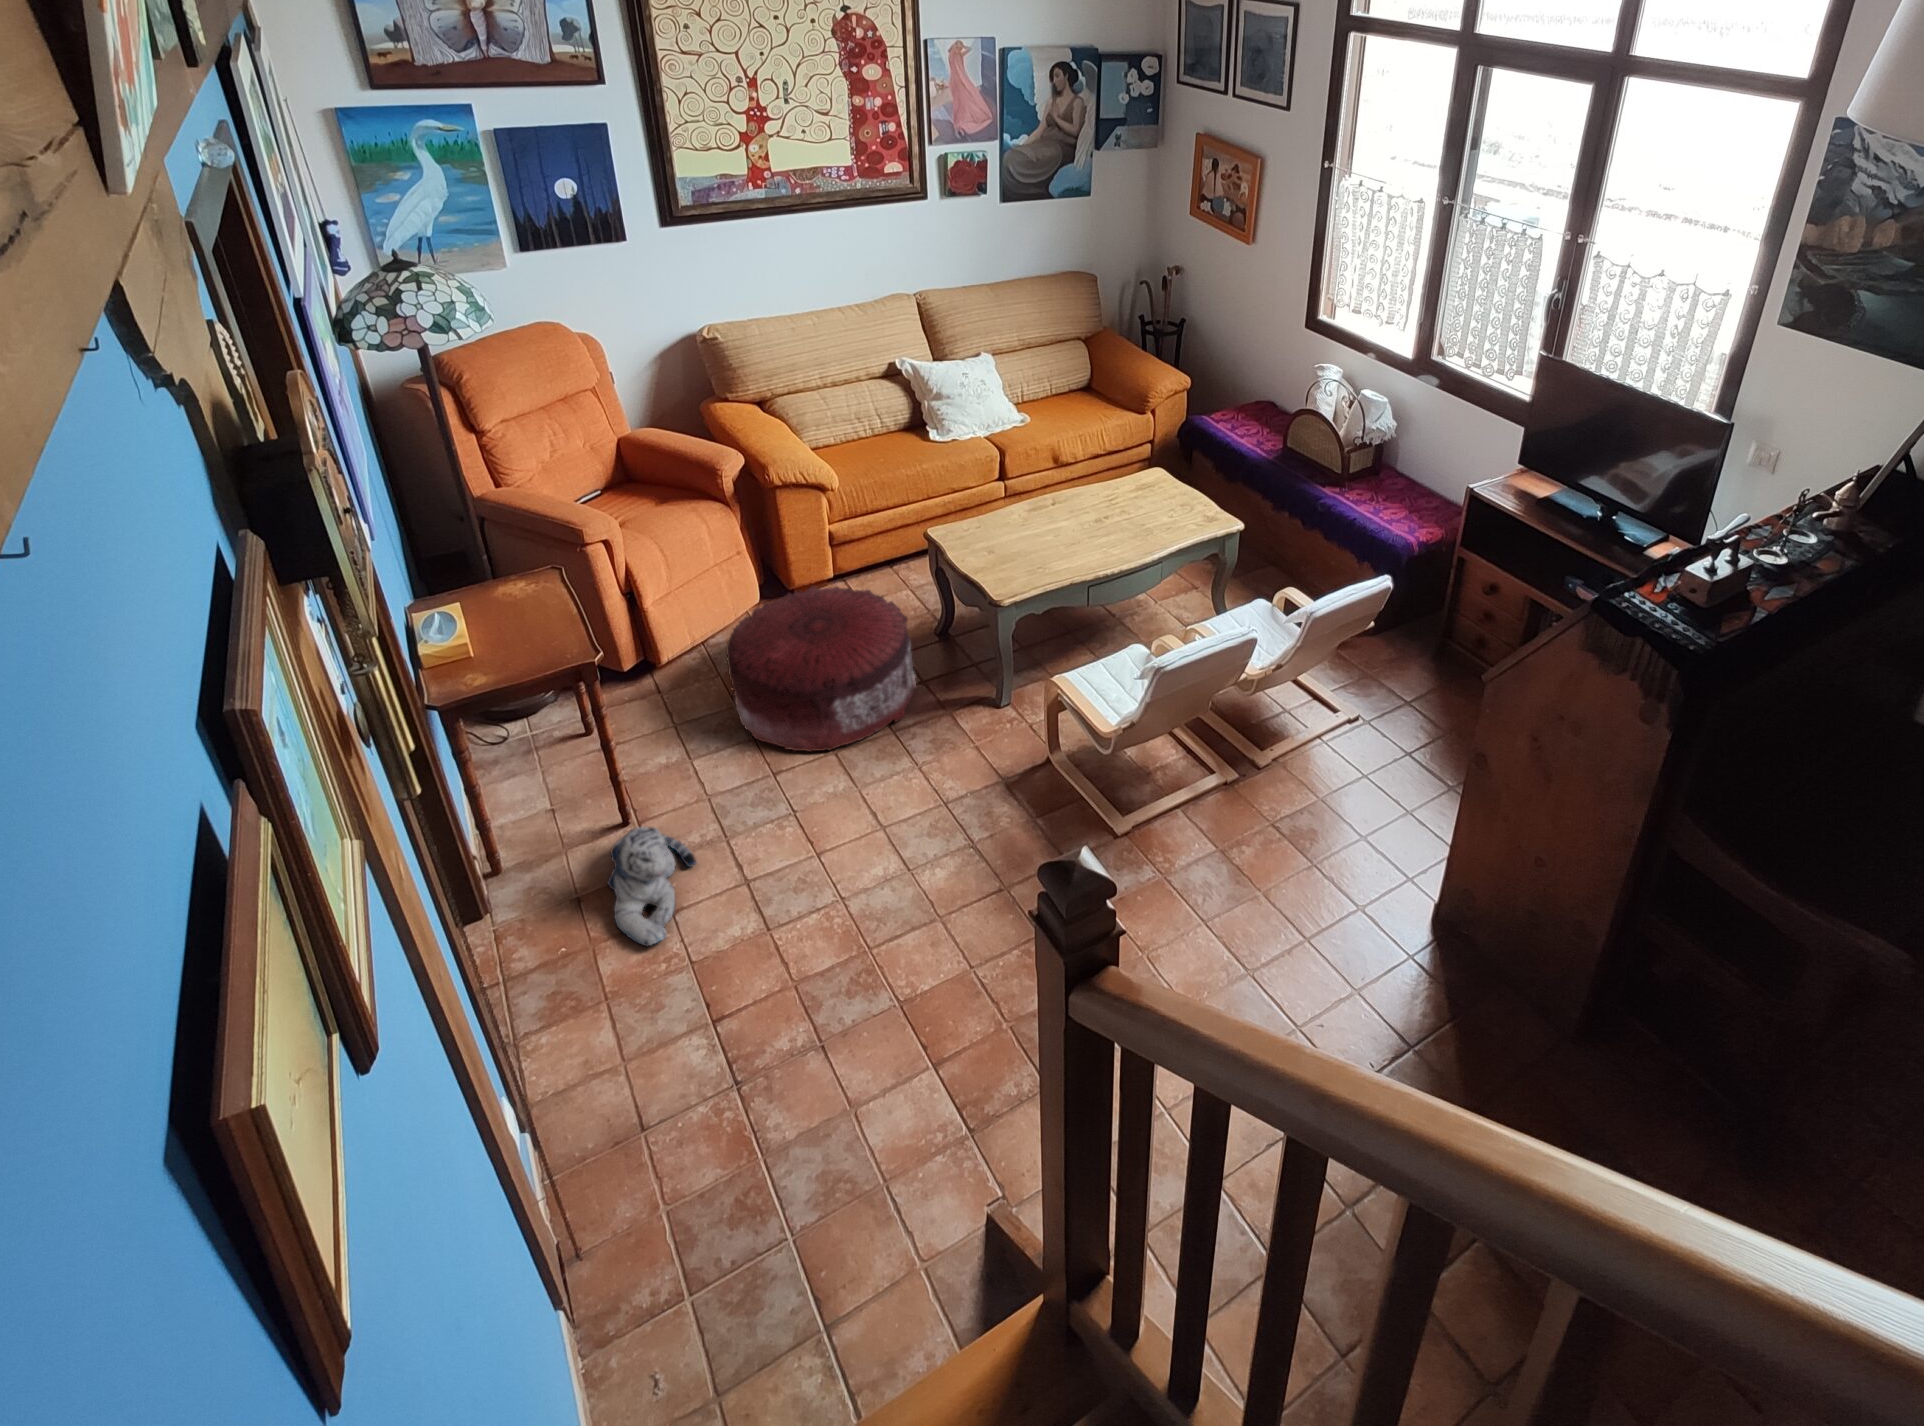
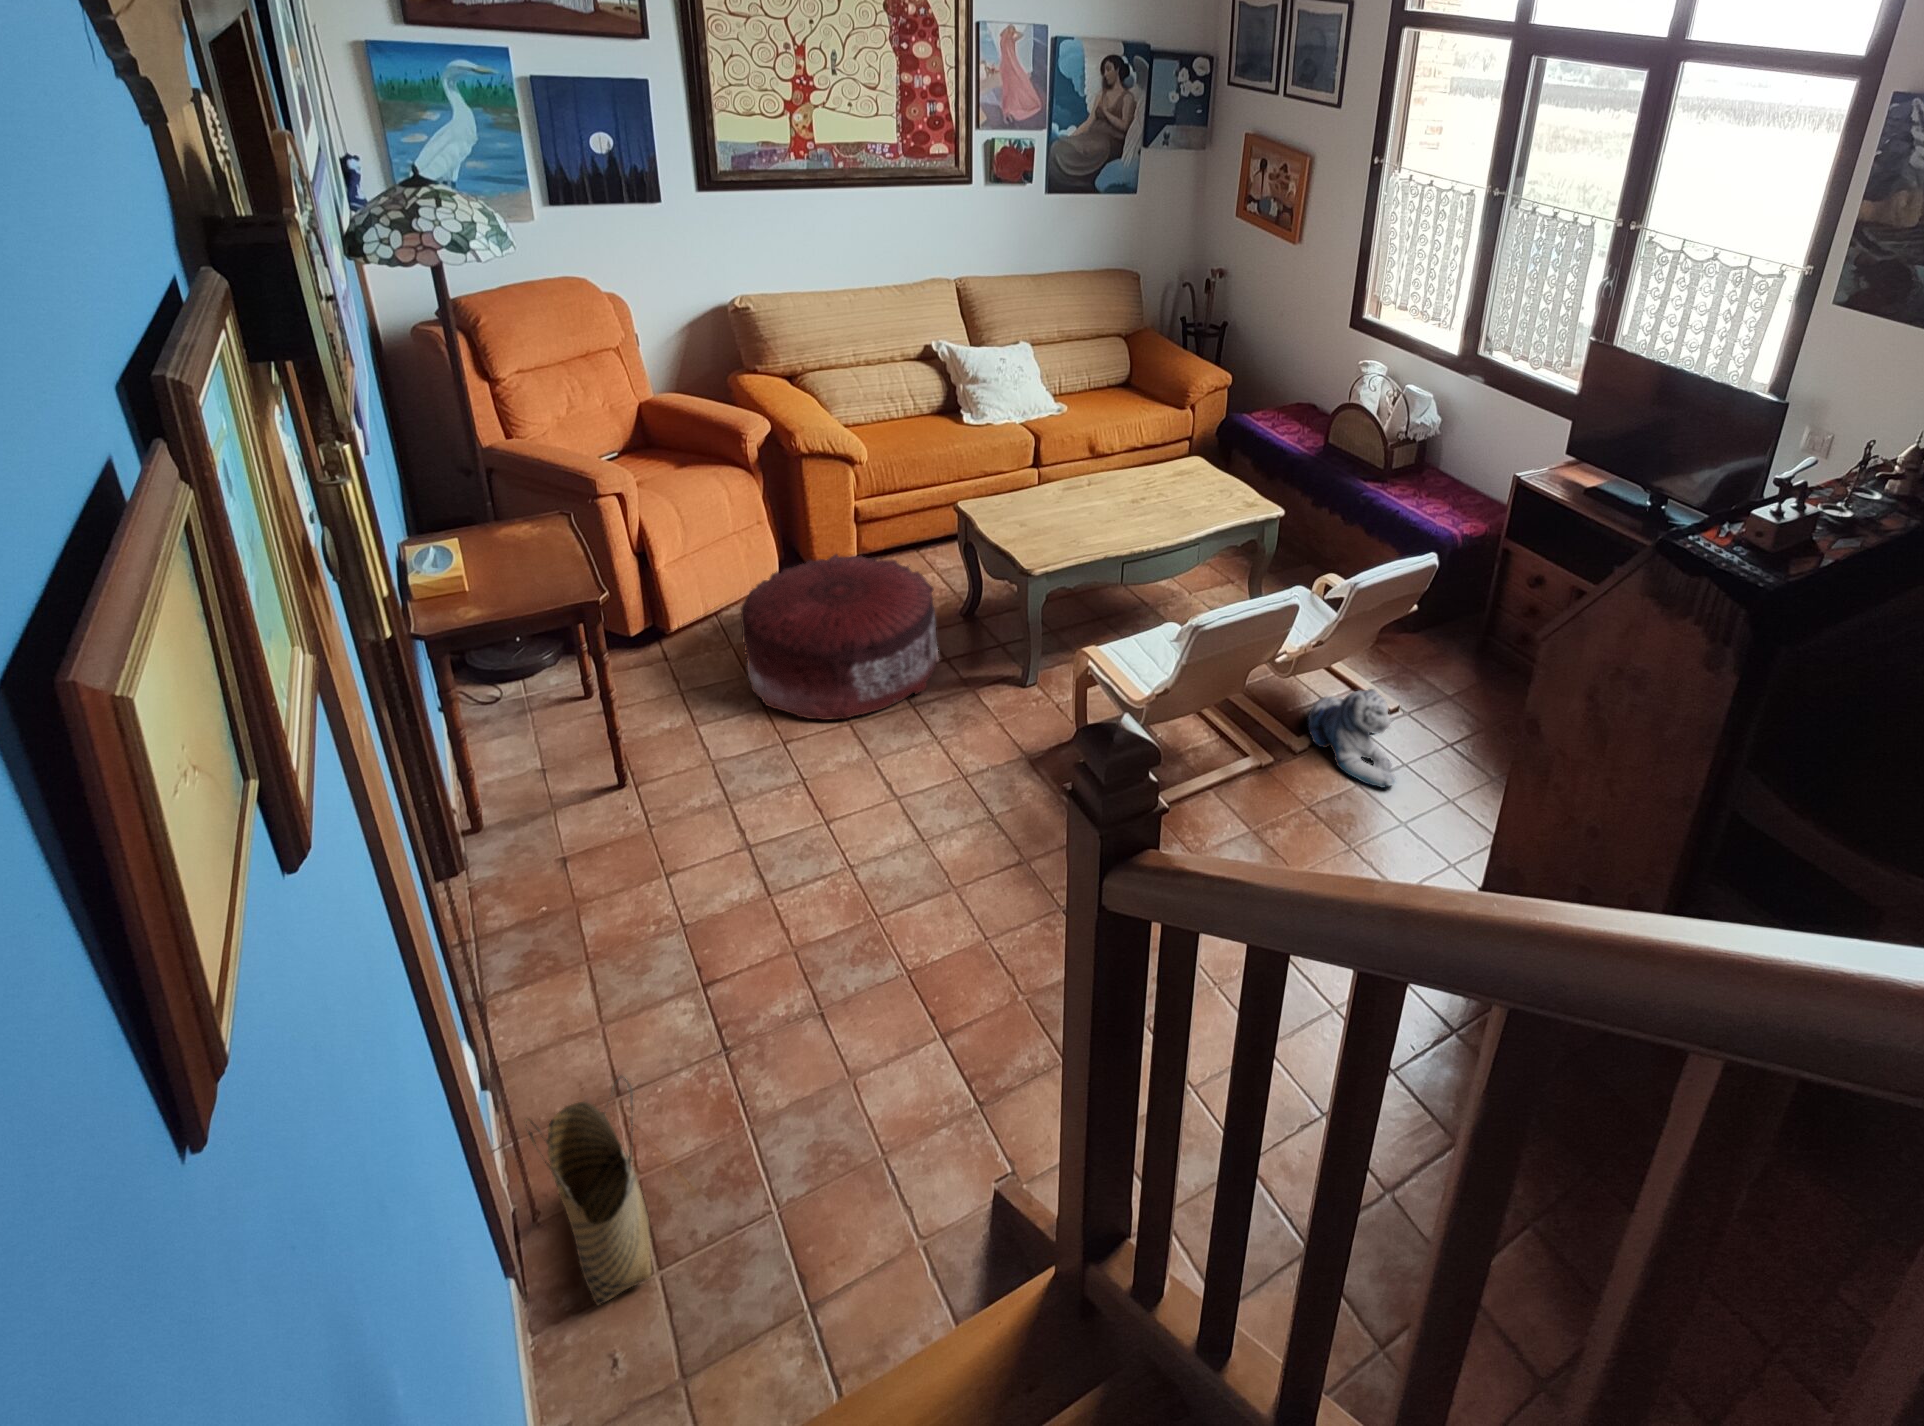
plush toy: present [607,827,696,946] -> present [1308,689,1396,788]
woven basket: none [564,1127,683,1329] -> present [526,1076,651,1305]

